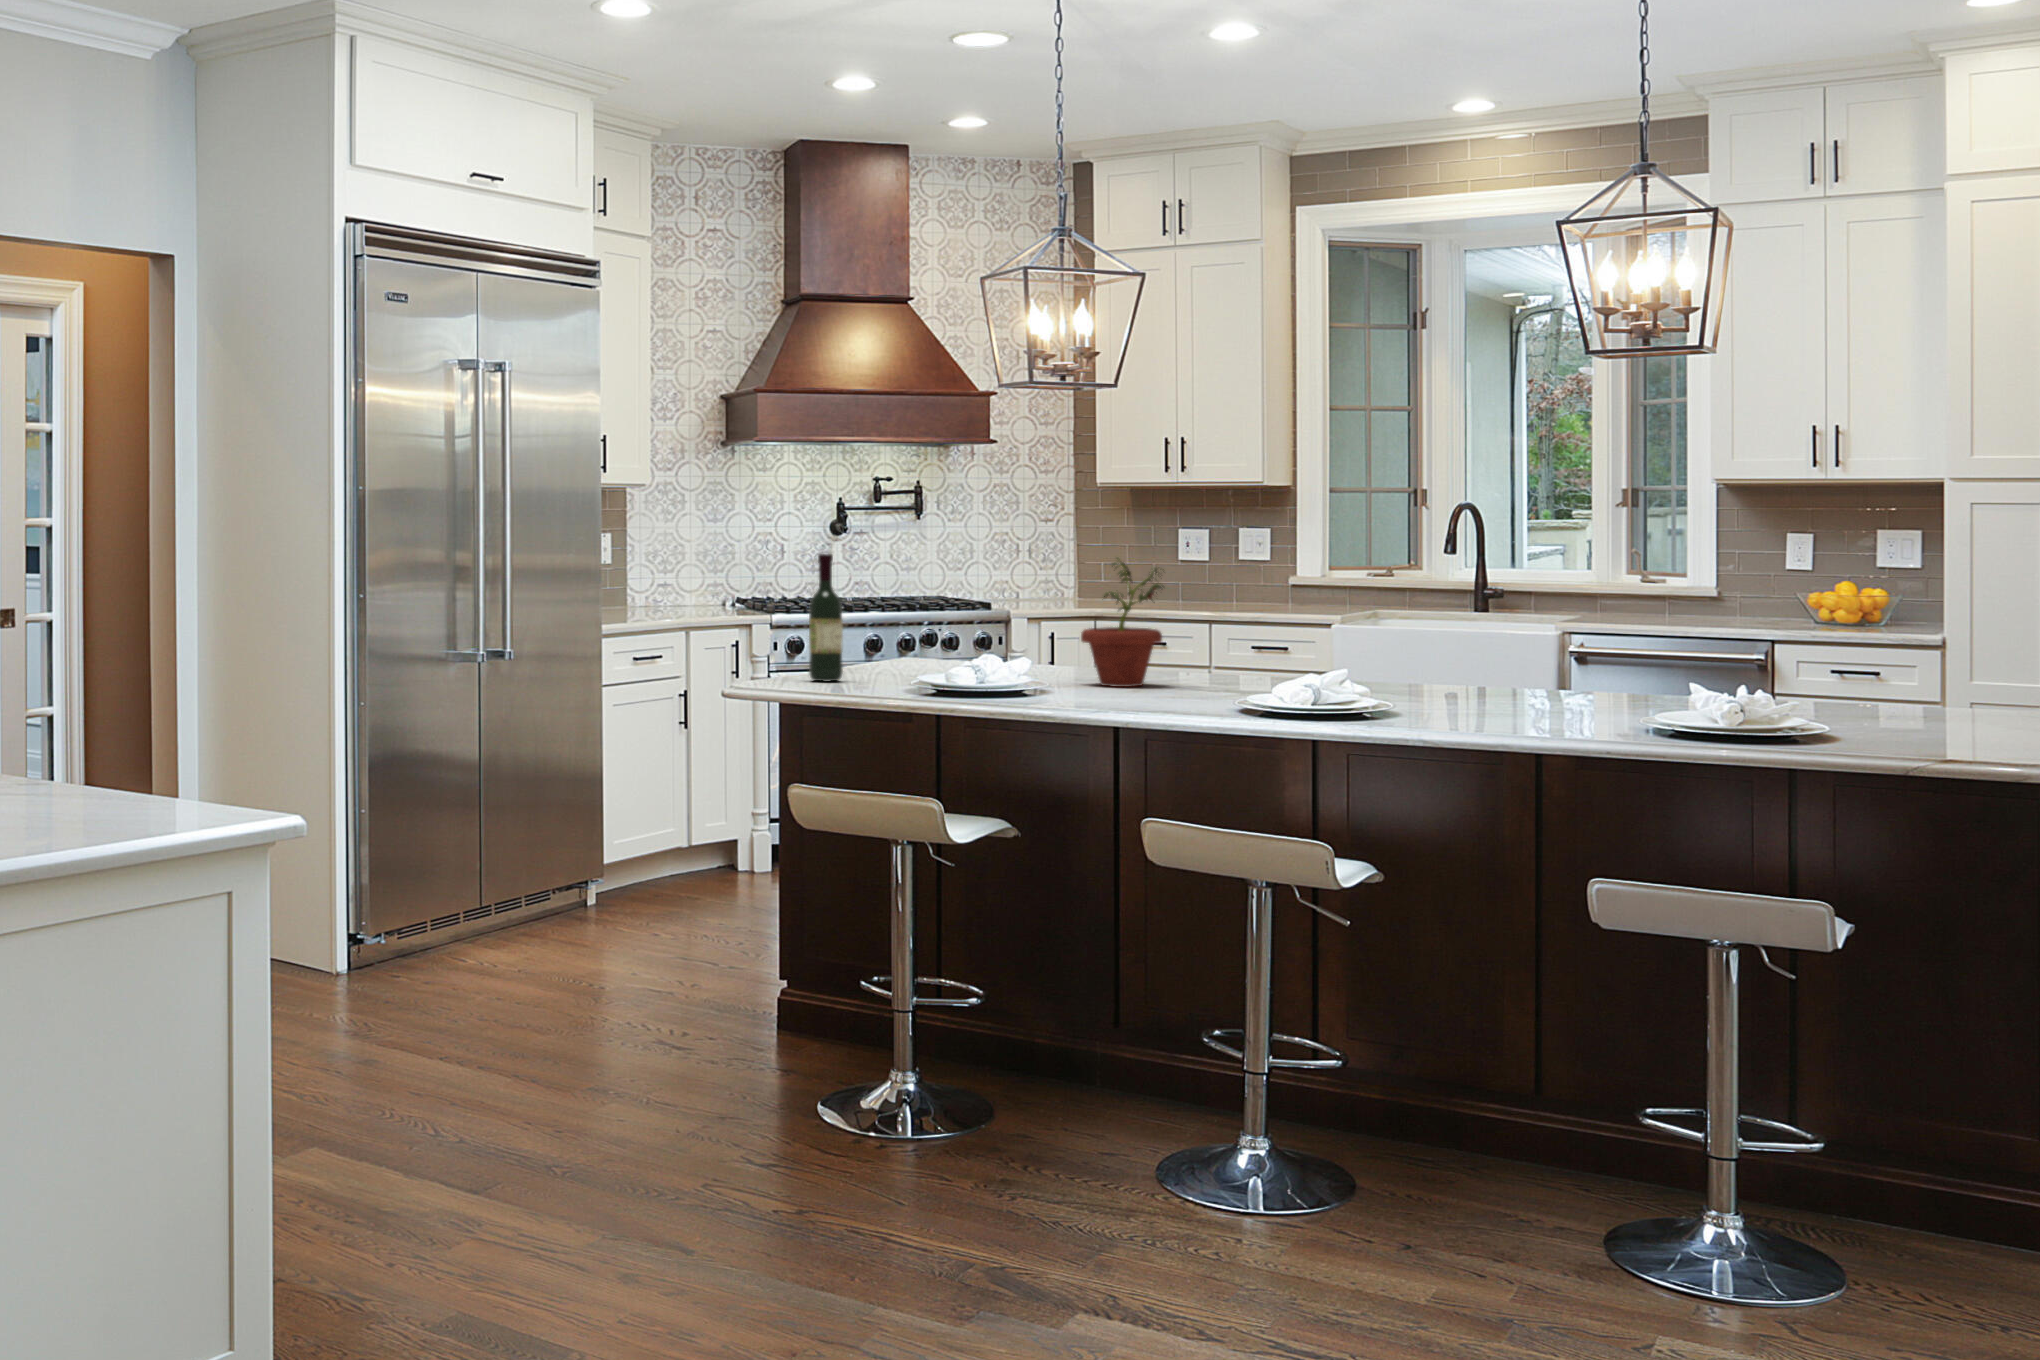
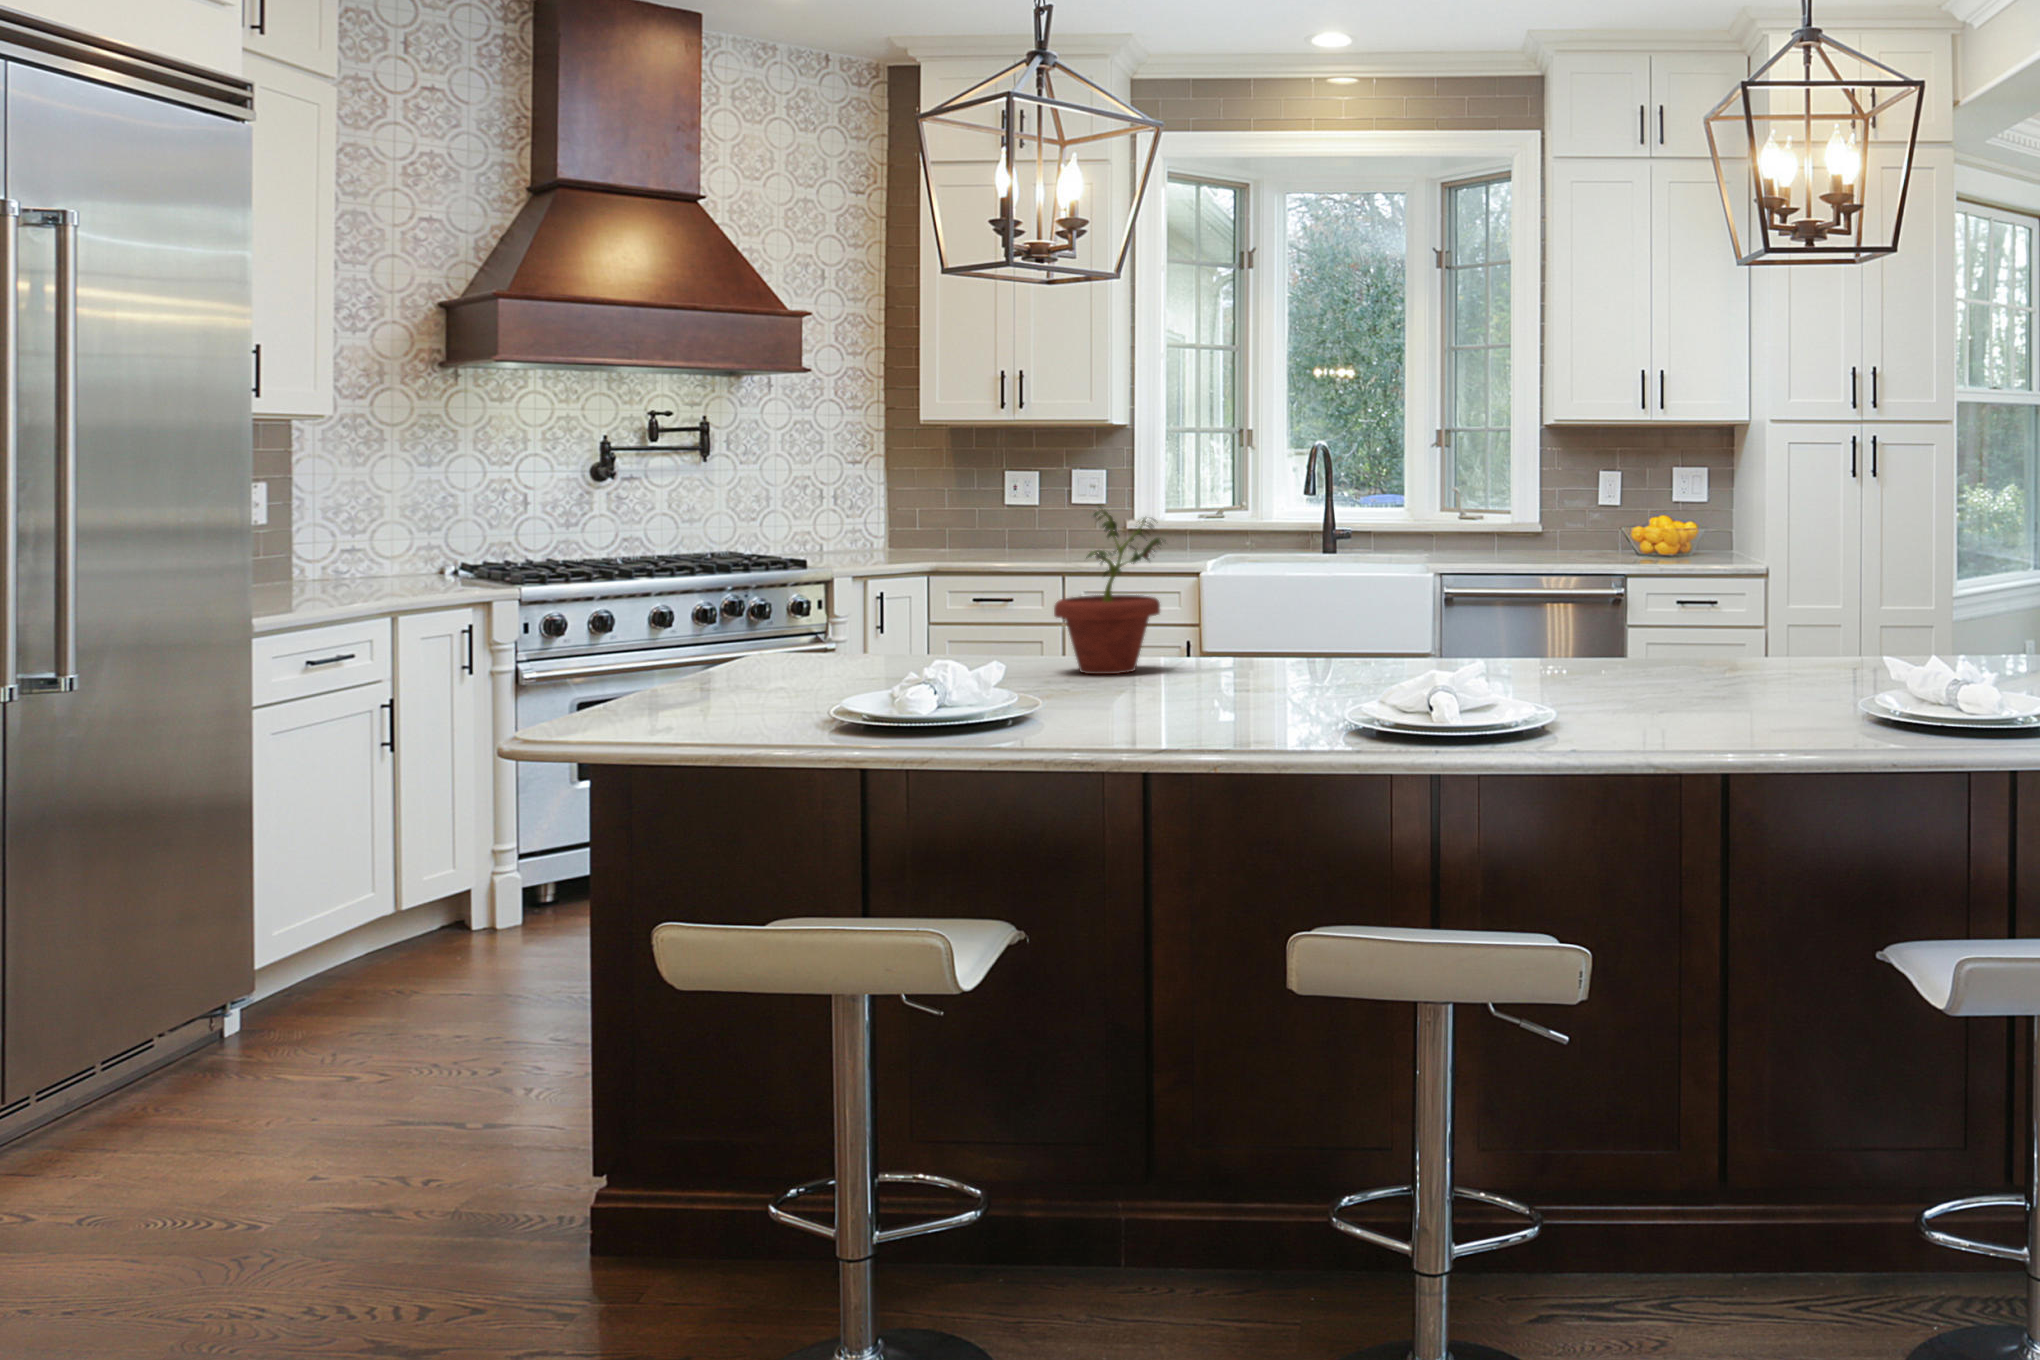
wine bottle: present [809,554,843,682] -> none [664,508,718,698]

